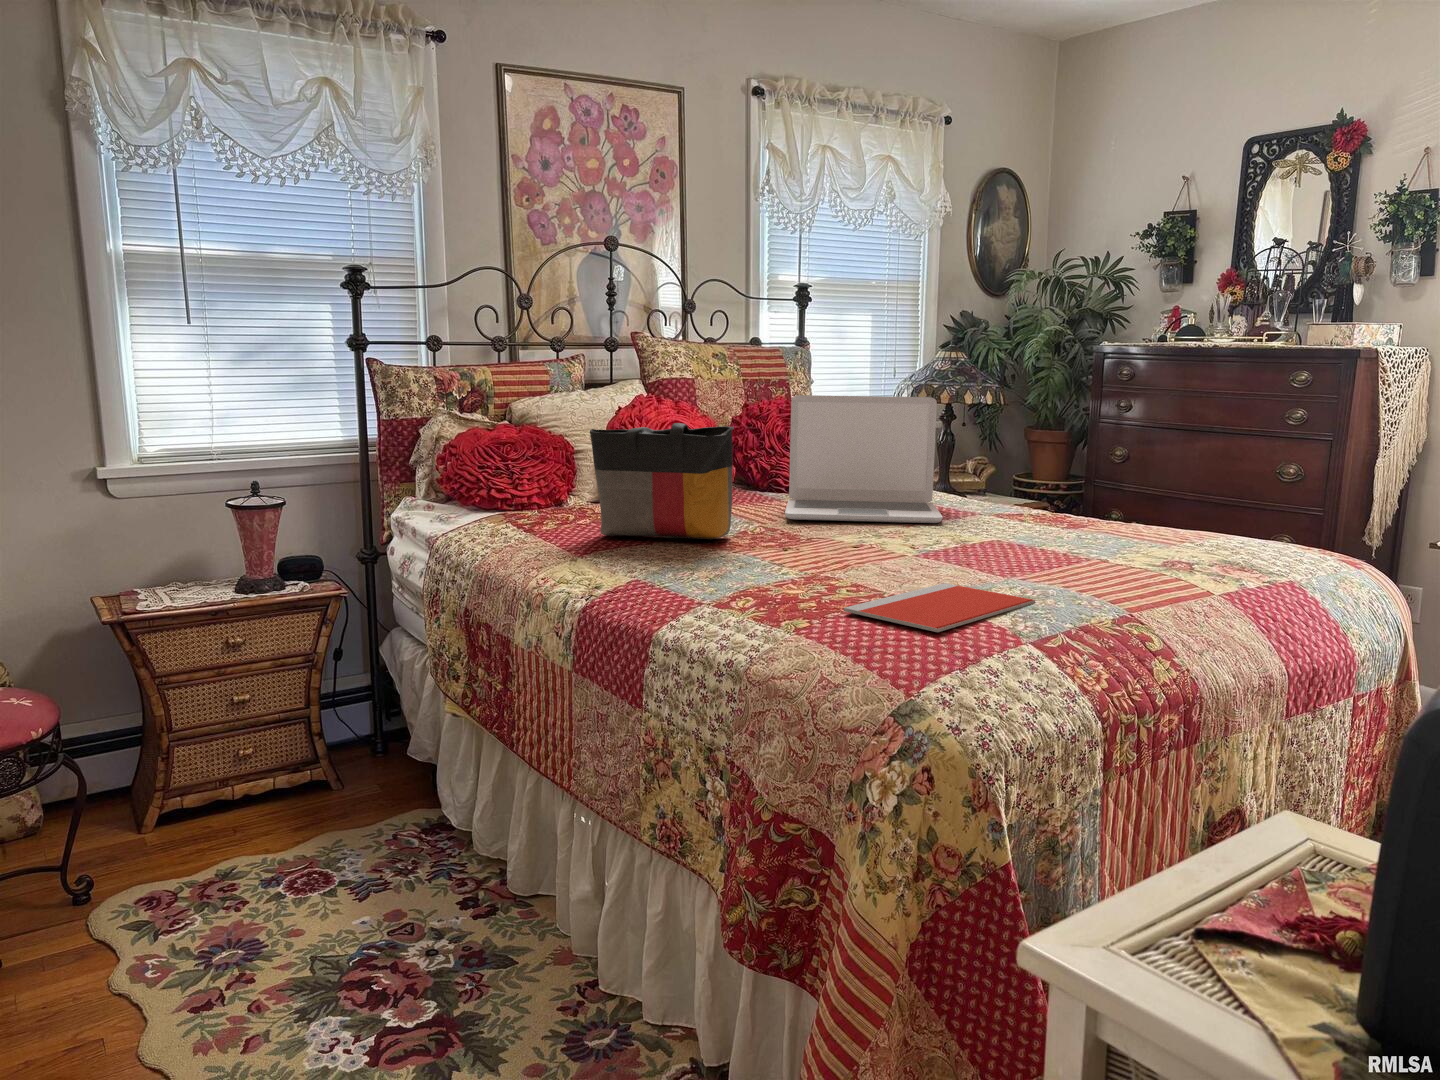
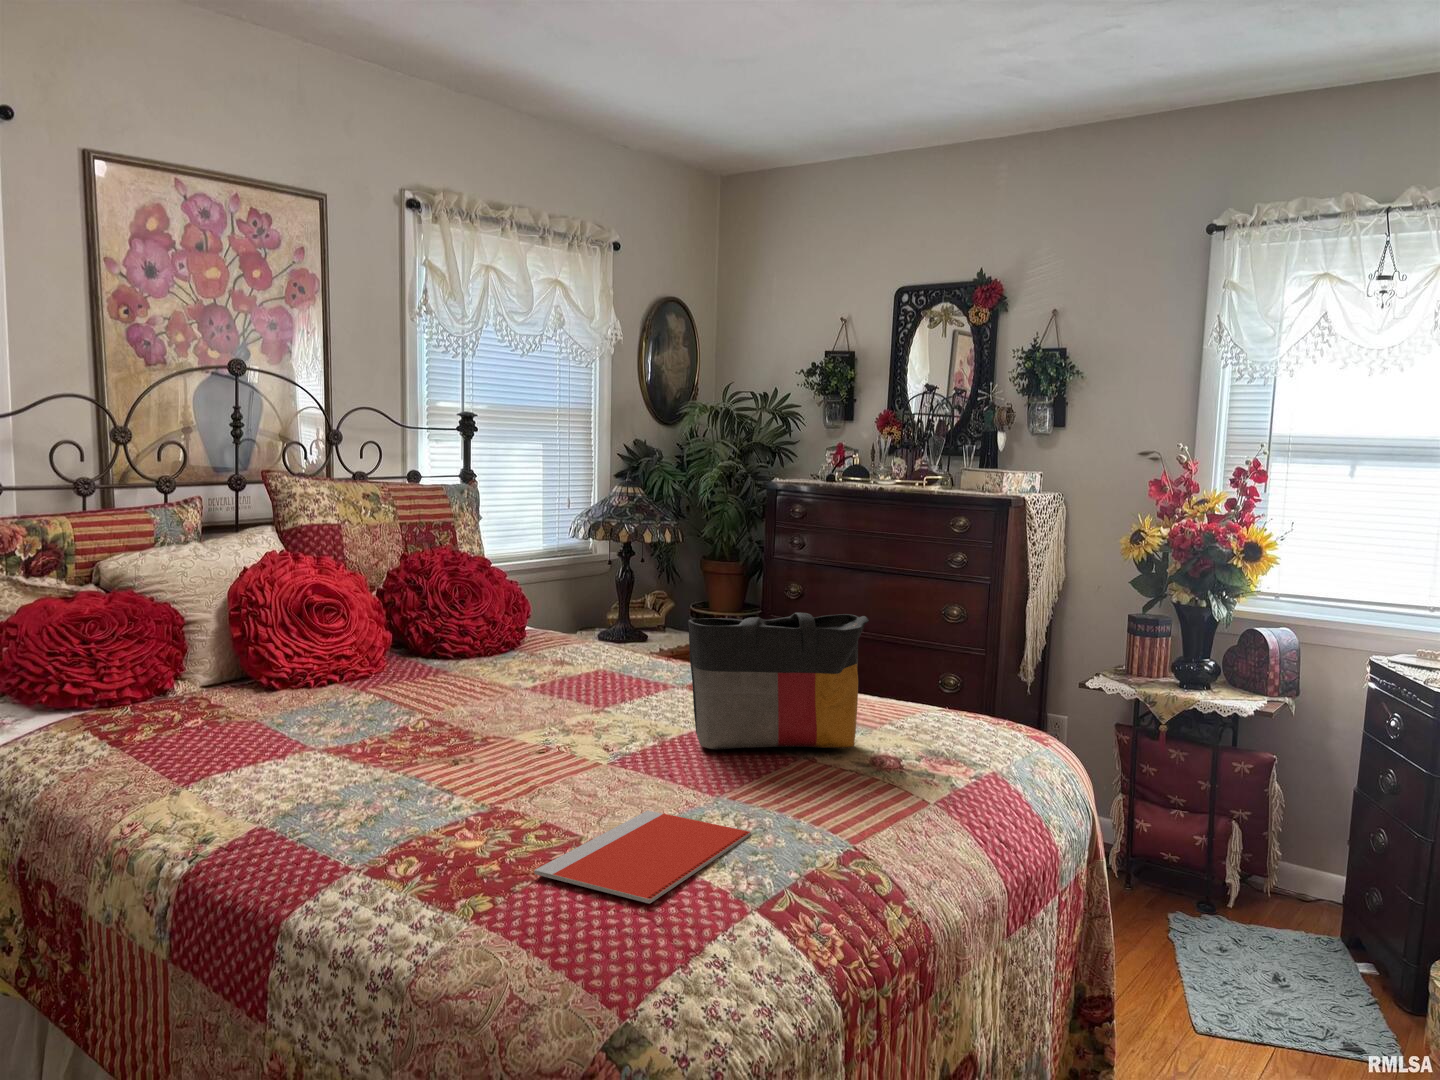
laptop: present [785,395,943,523] -> none [454,557,635,708]
tote bag: present [590,423,734,539] -> present [688,613,869,749]

